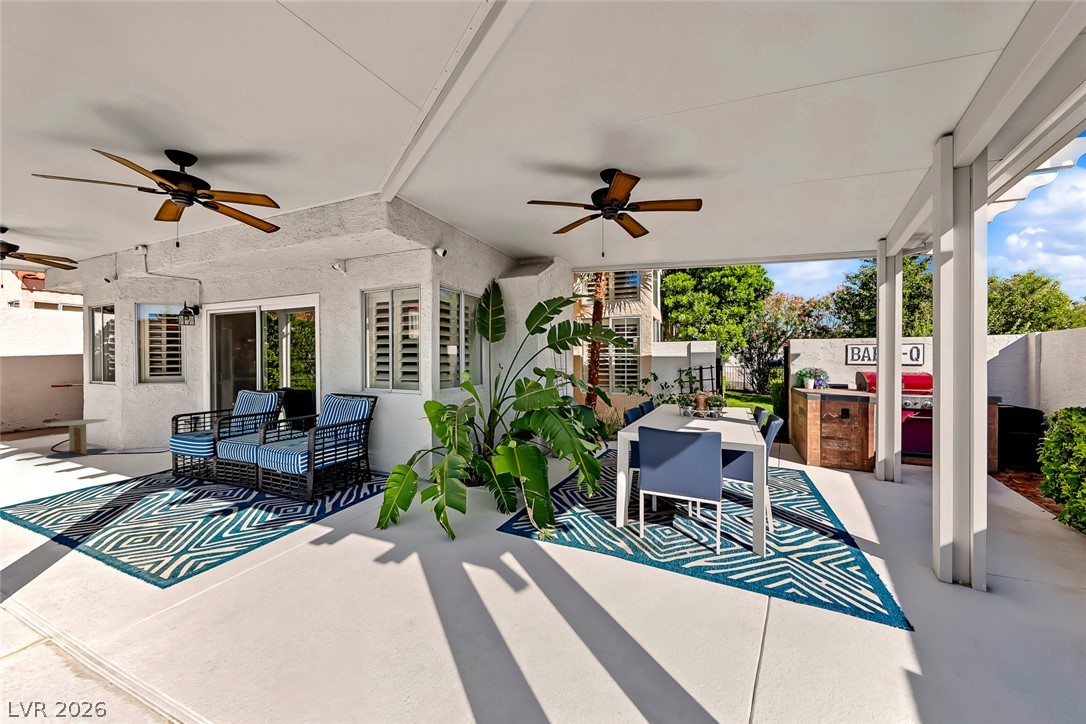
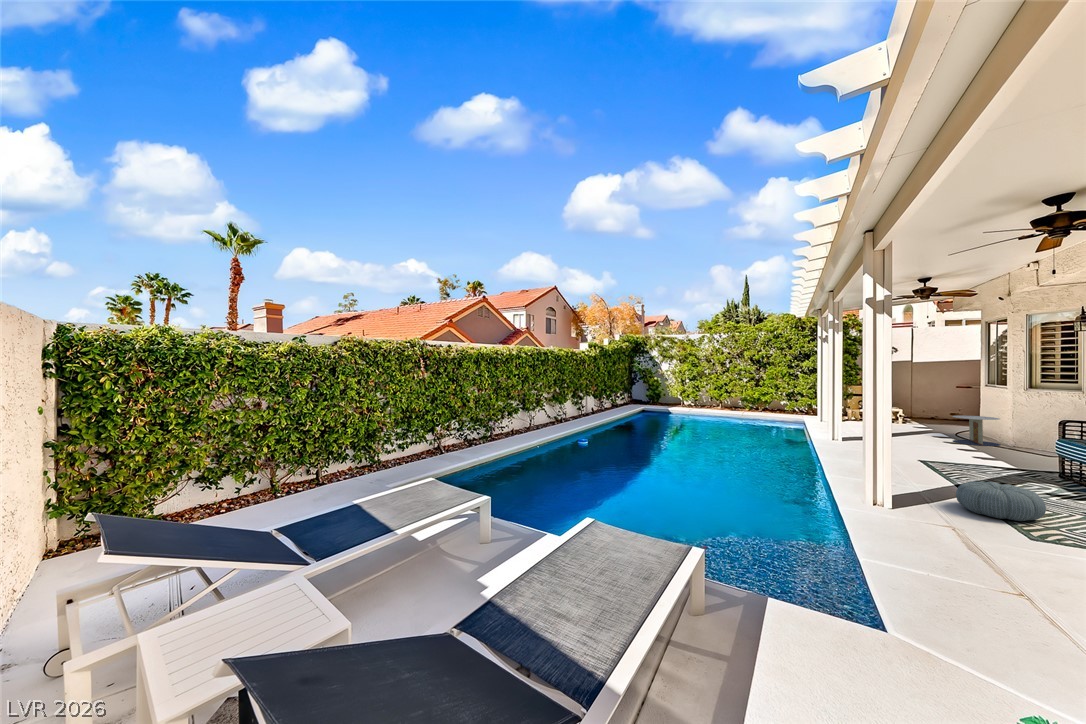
pouf: none [48,511,166,571] -> present [956,482,1046,521]

